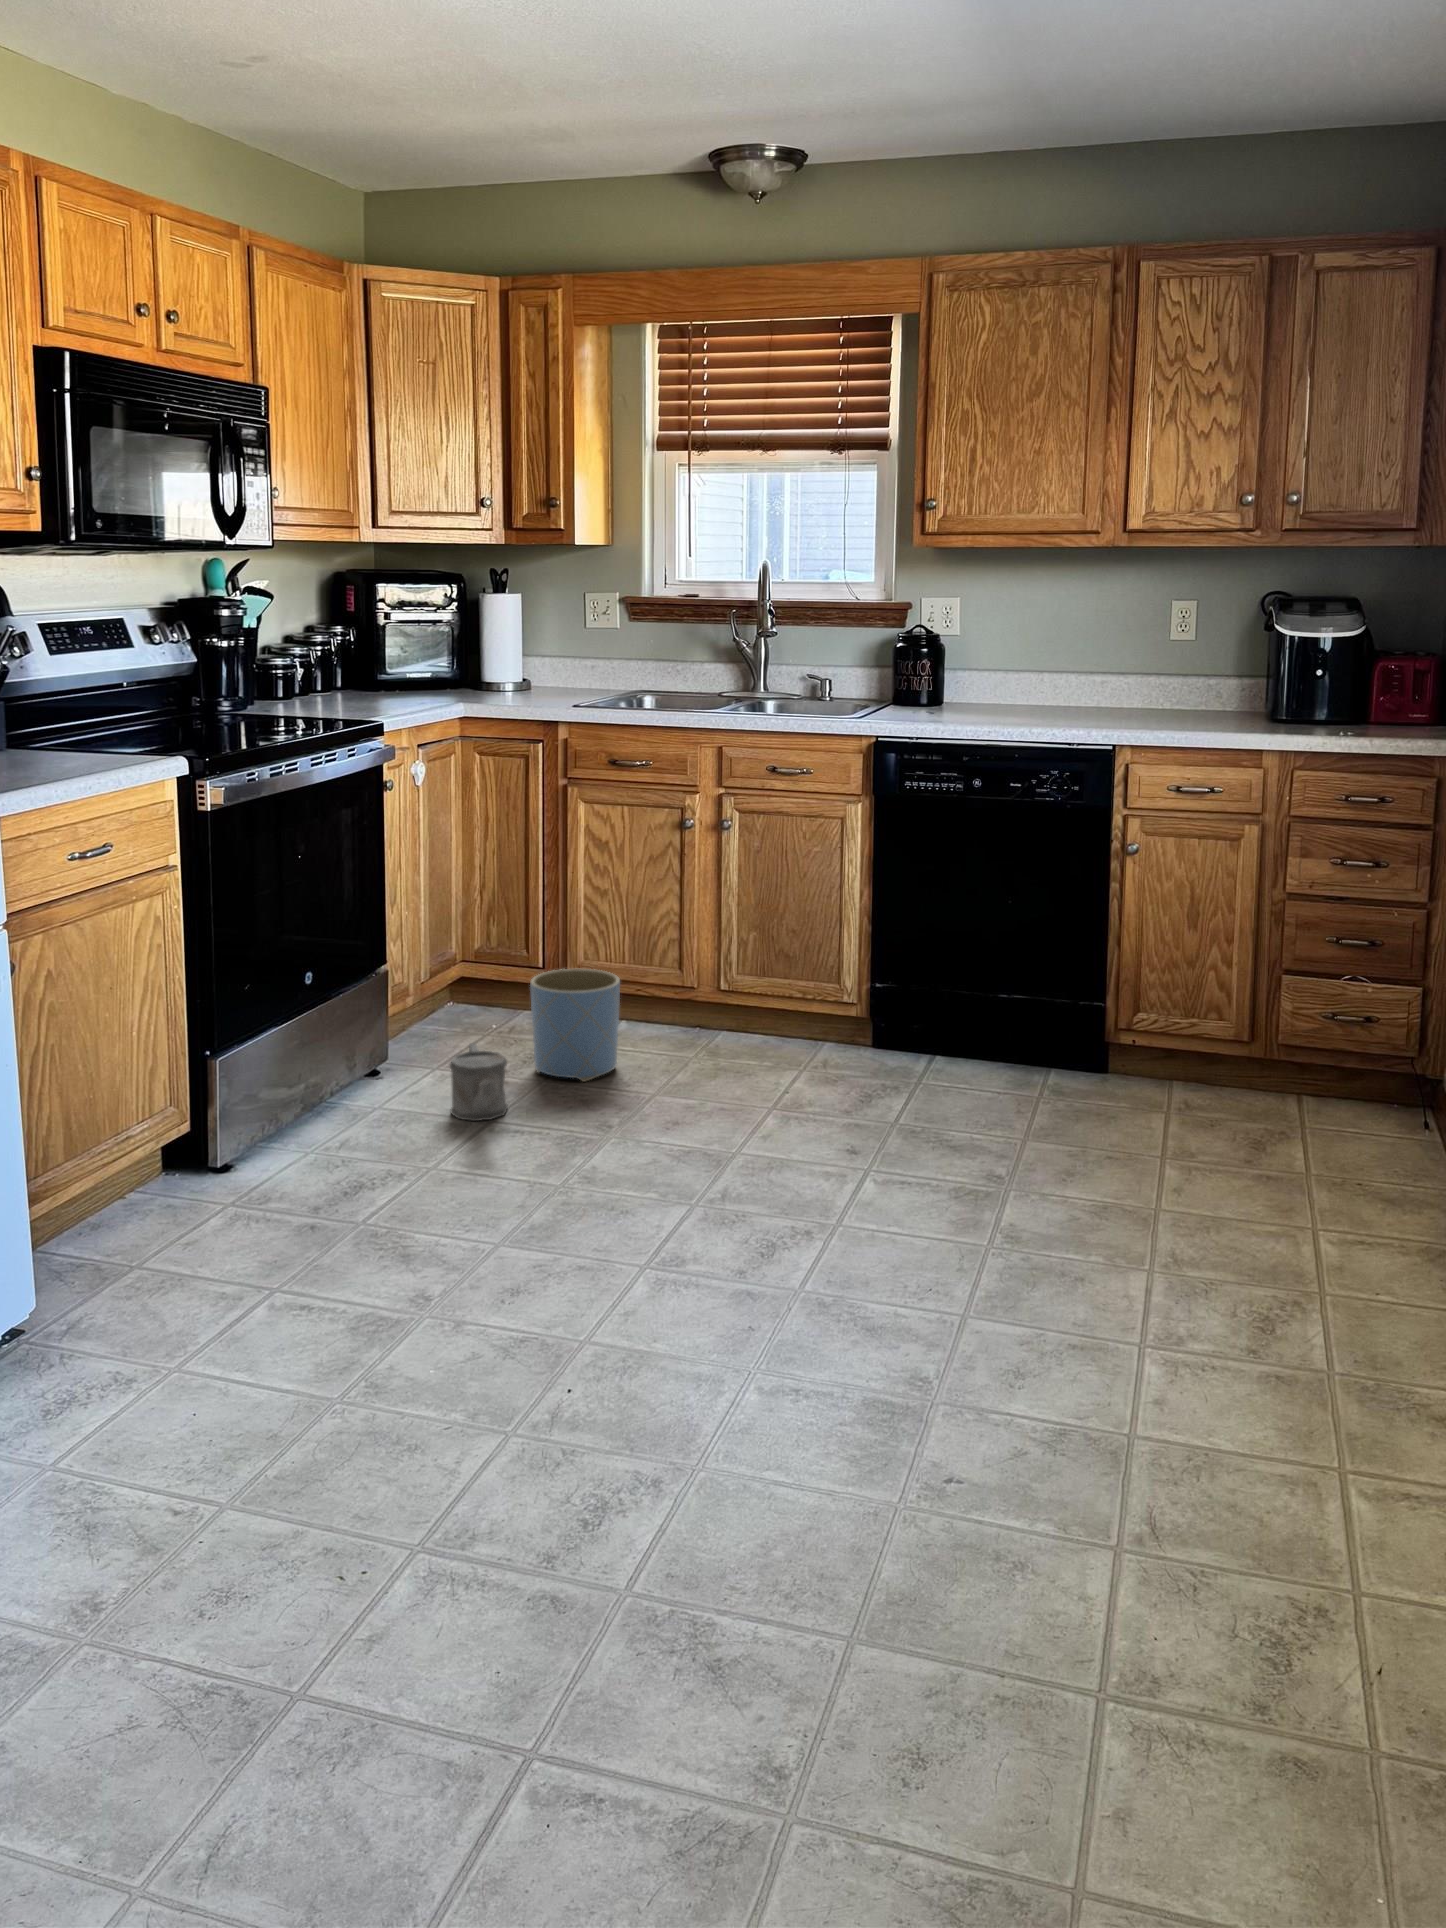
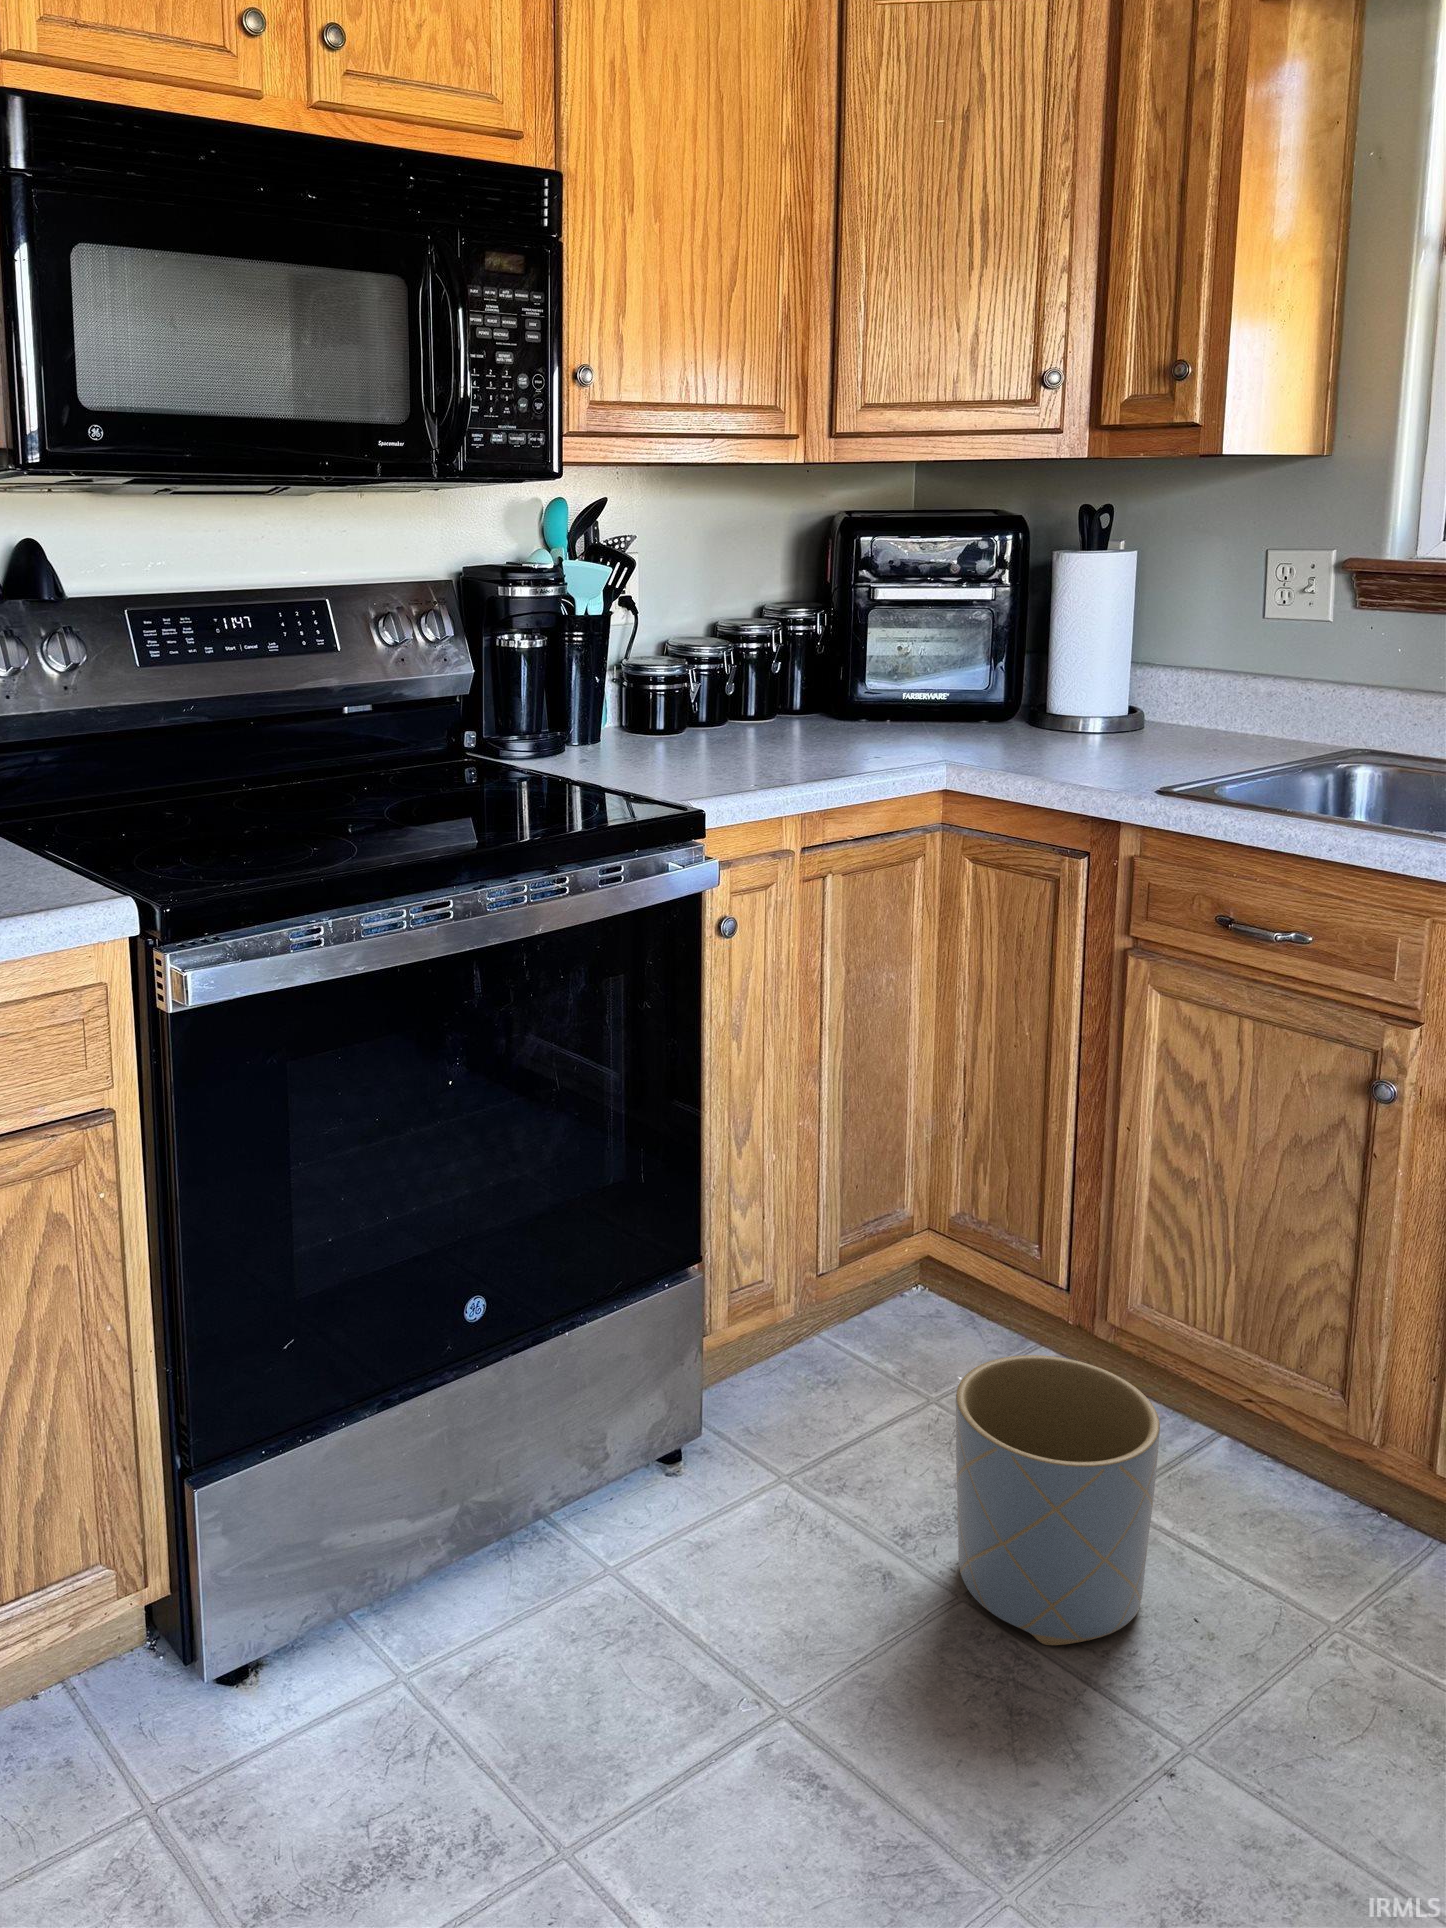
watering can: present [450,1043,508,1121] -> none [702,1502,836,1734]

